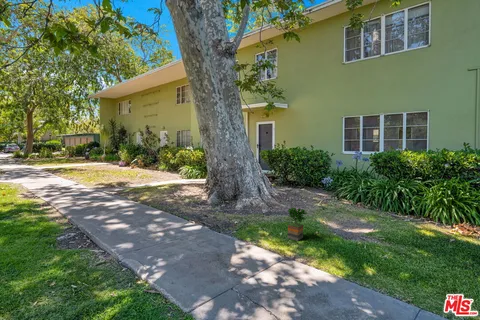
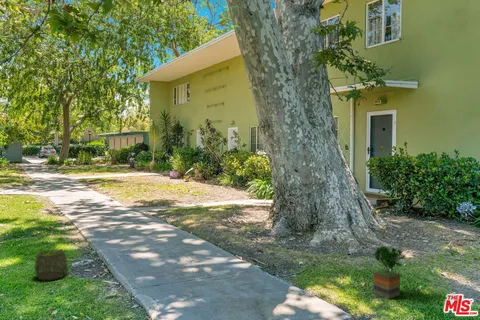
woven basket: none [23,228,55,256] -> present [35,249,67,280]

